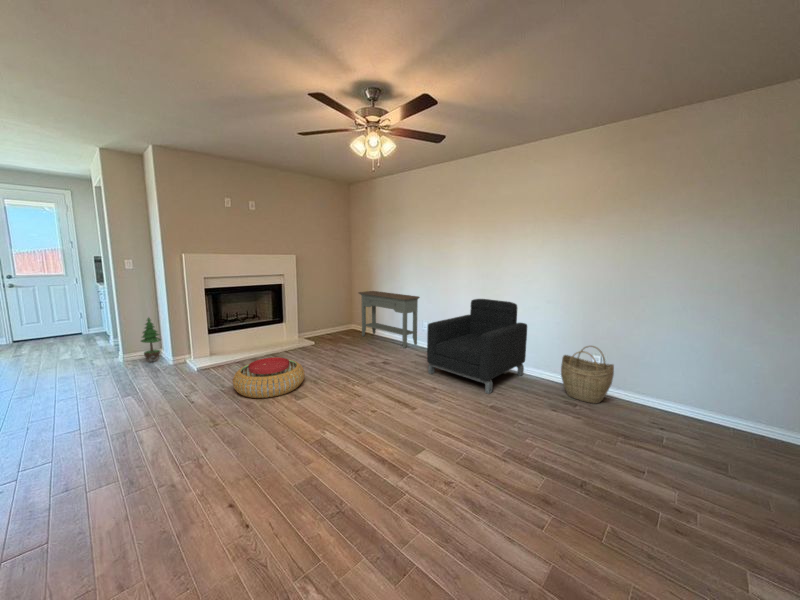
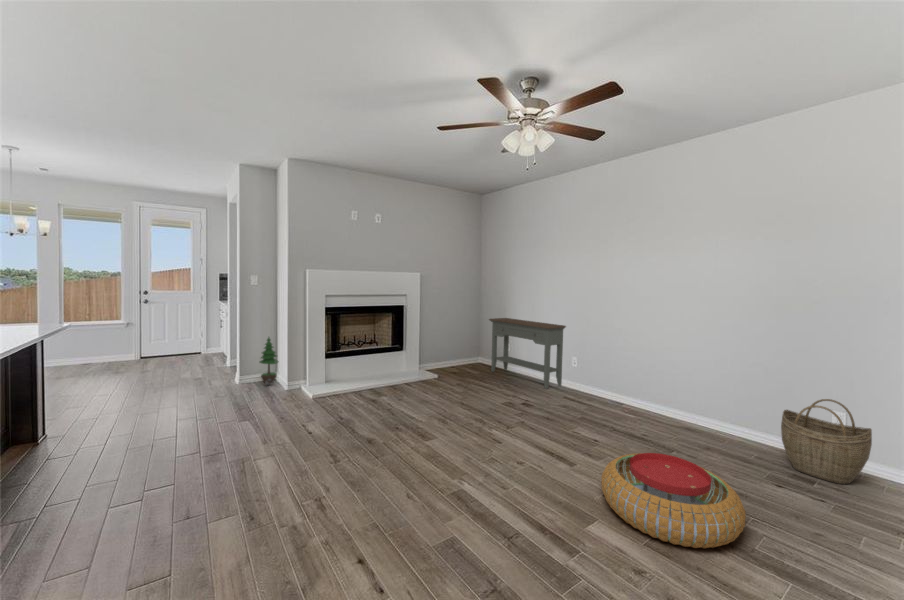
armchair: present [427,299,527,394] -> none [581,330,722,455]
pouf: present [233,357,304,398] -> present [601,453,746,548]

